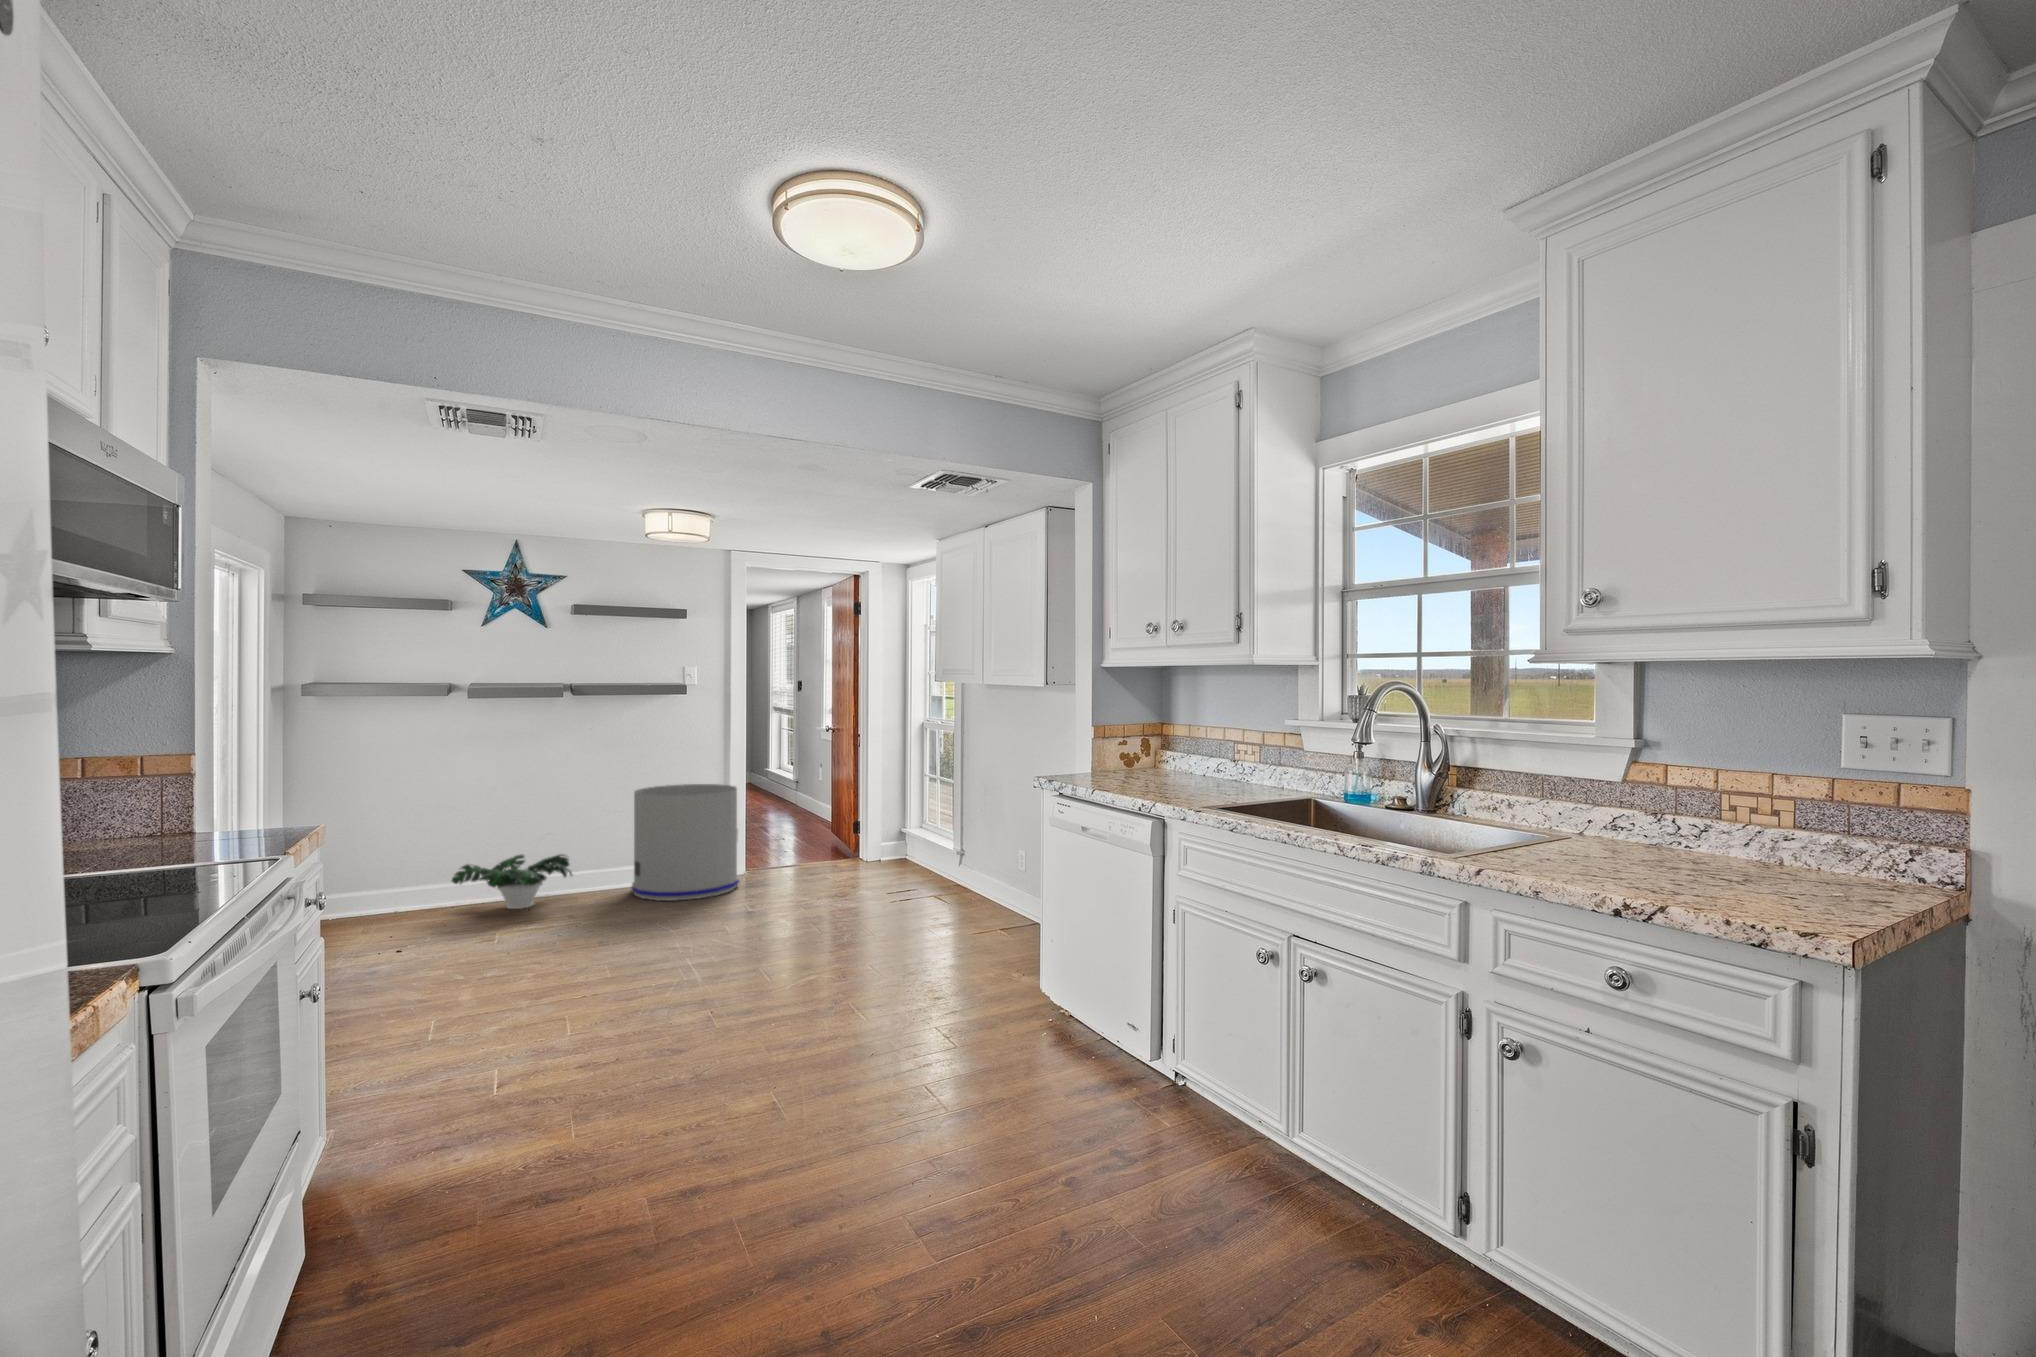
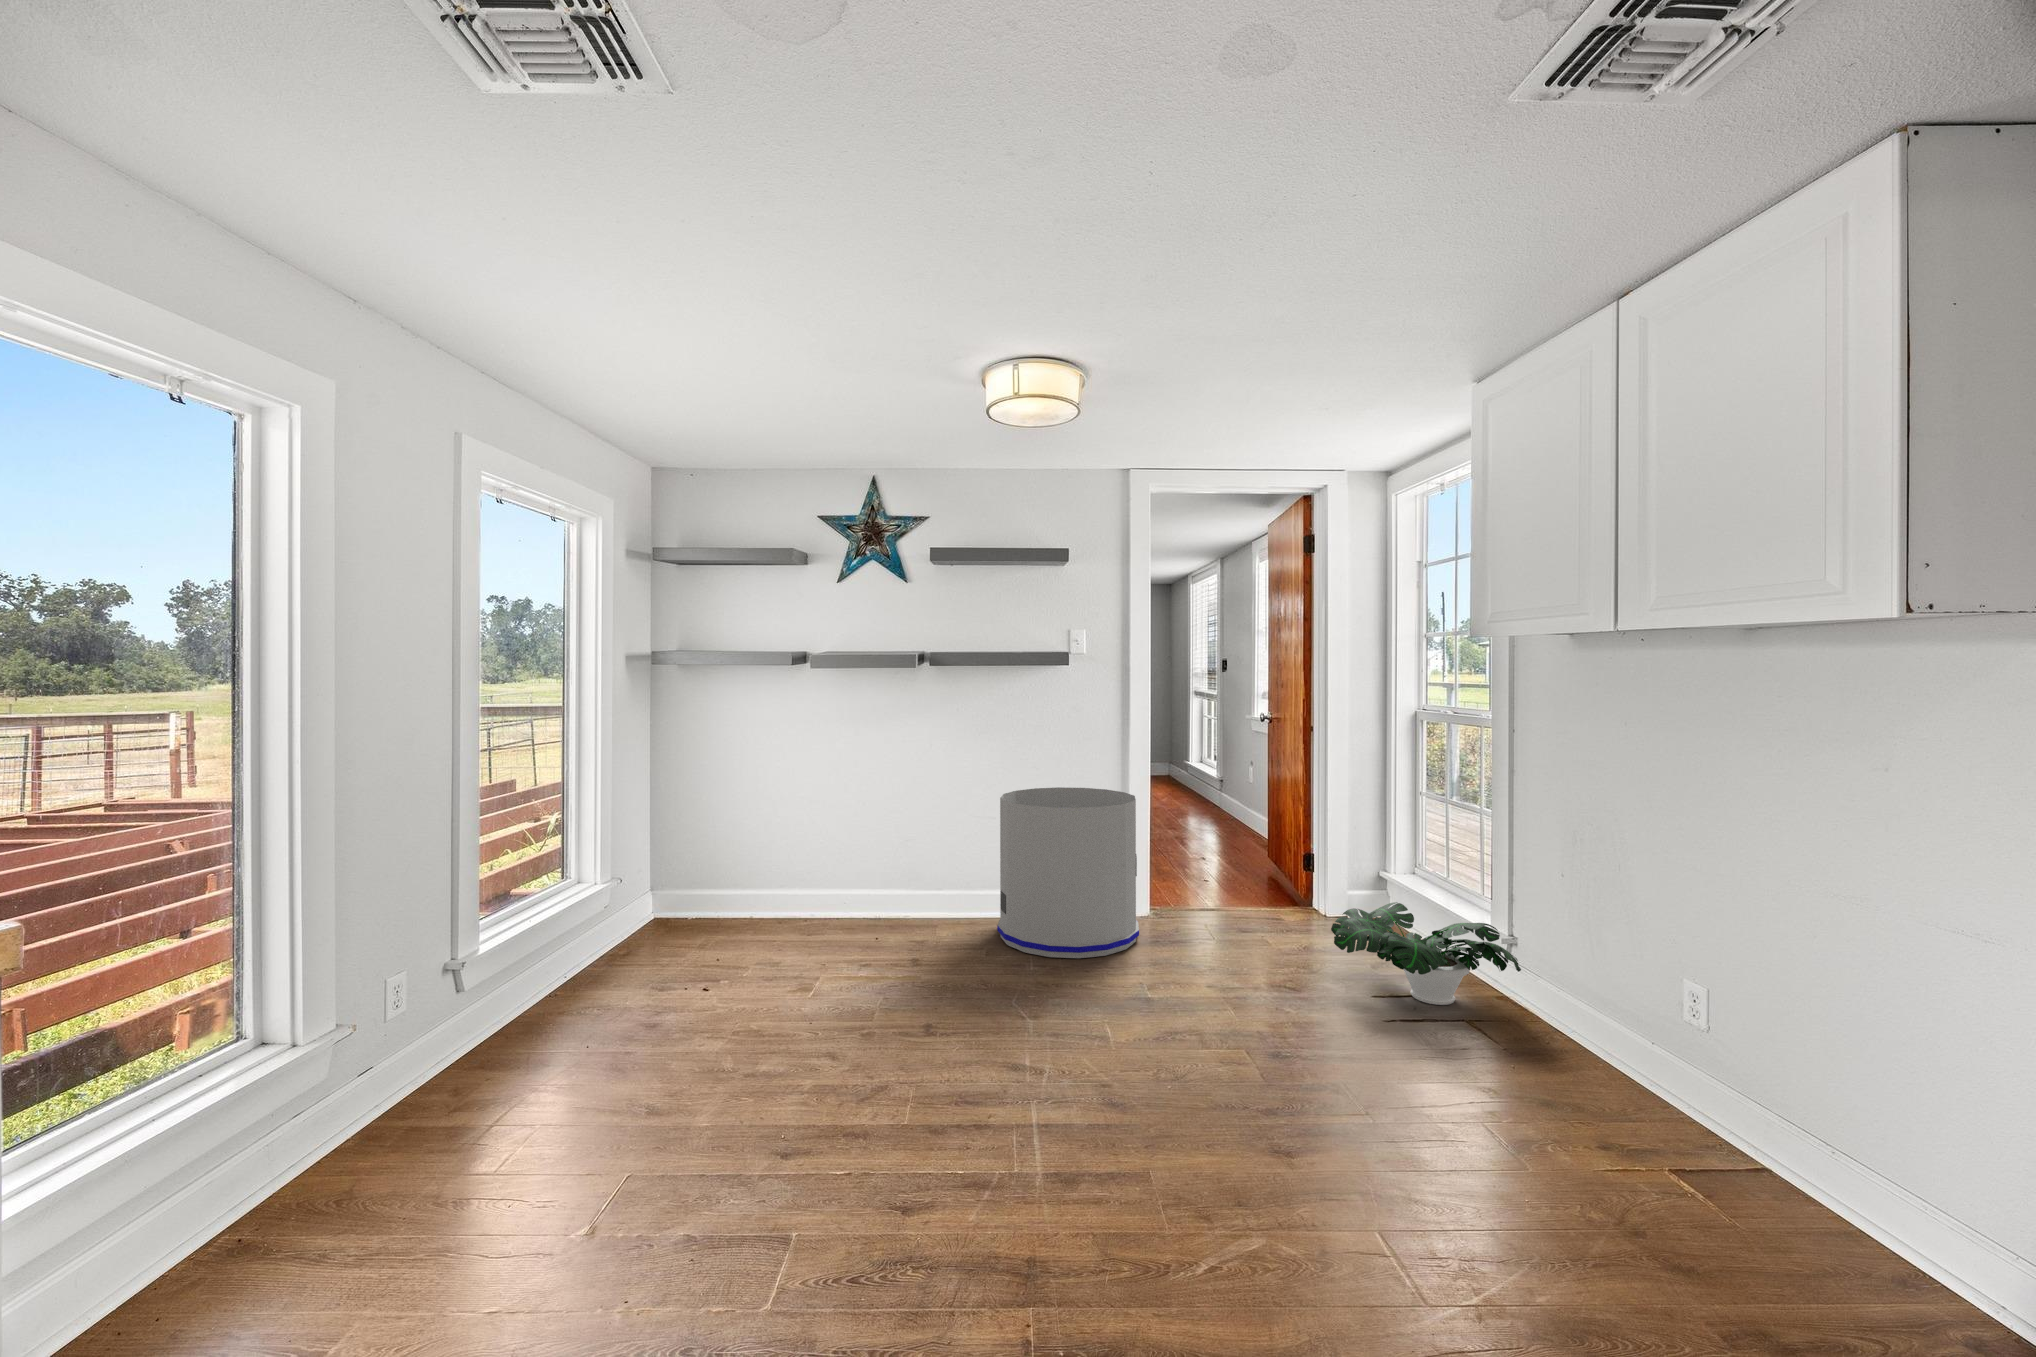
potted plant: present [451,854,572,909] -> present [1331,902,1521,1005]

